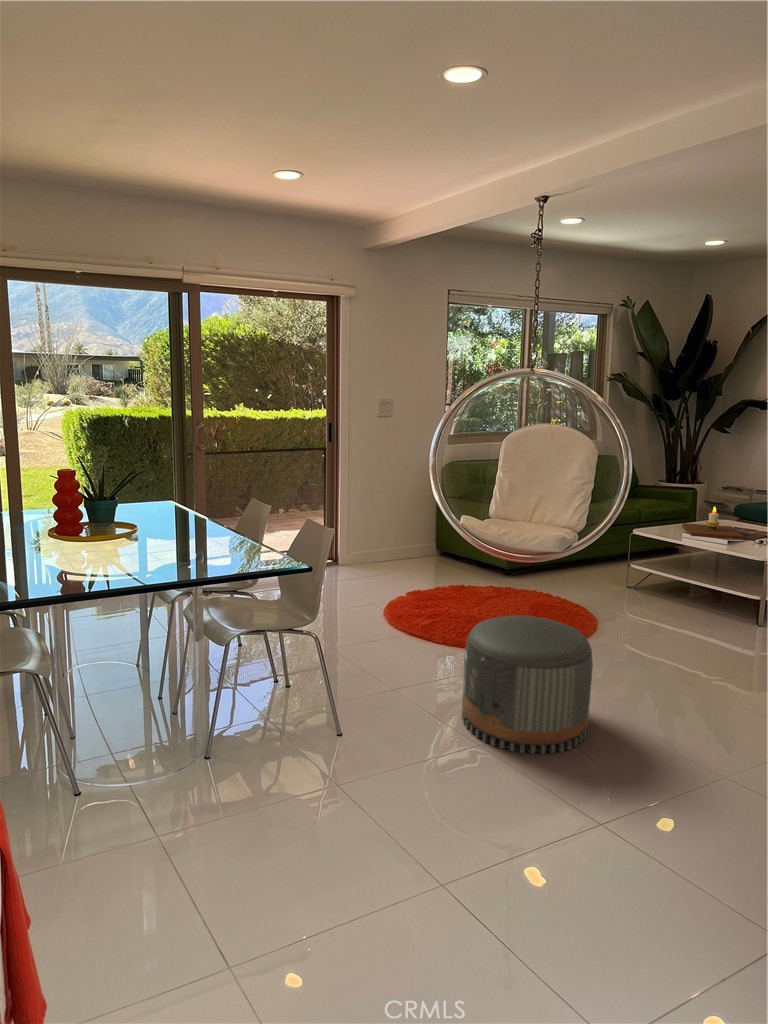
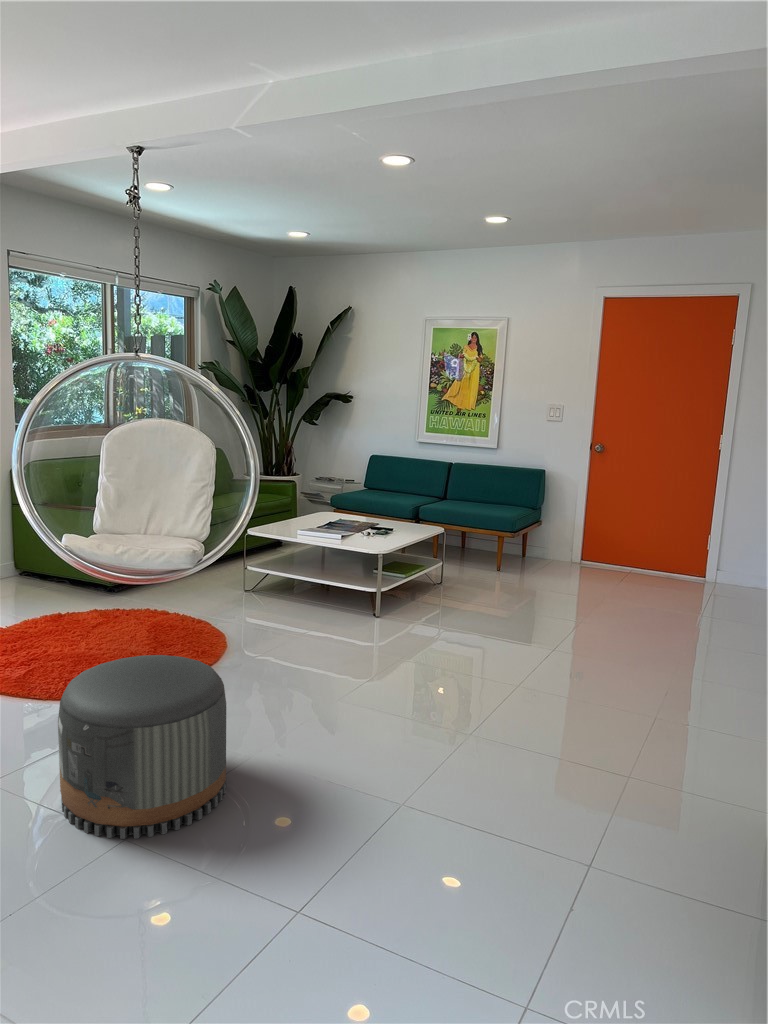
candle: present [682,507,744,540] -> none [290,500,350,533]

